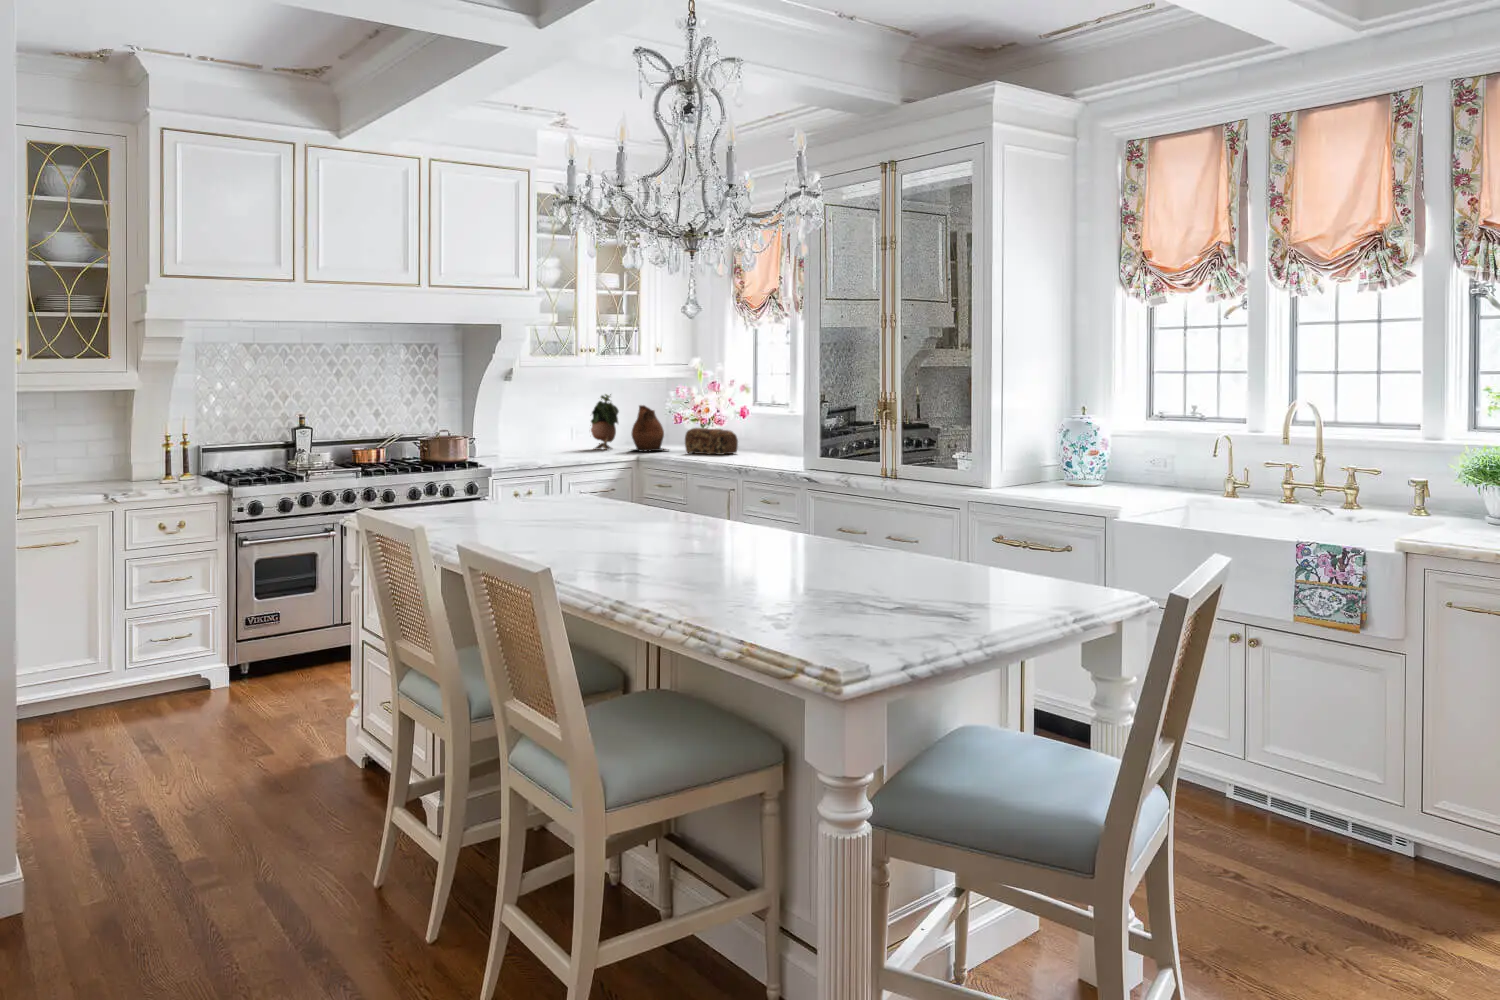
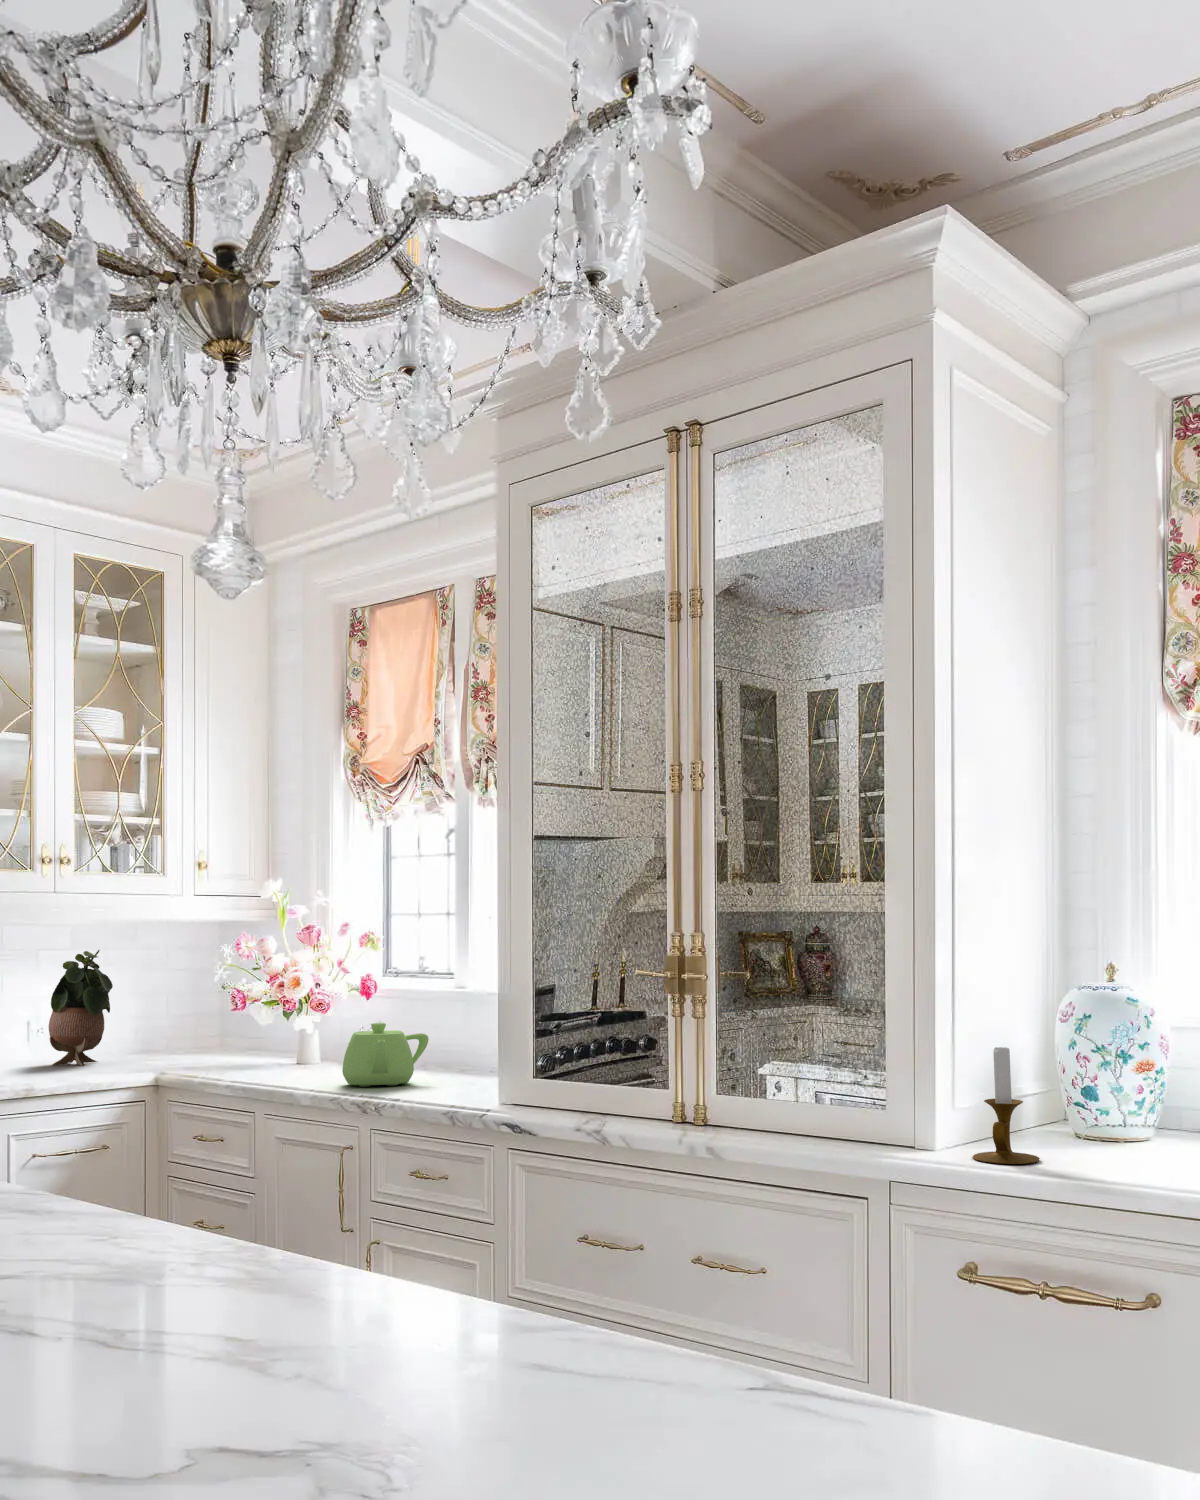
ceramic pitcher: present [632,405,666,452] -> none [124,973,215,1069]
bread loaf: present [685,428,738,455] -> none [245,1017,354,1071]
teapot: none [732,431,773,461] -> present [342,1023,429,1087]
candlestick: none [1004,442,1034,492] -> present [972,1047,1040,1164]

